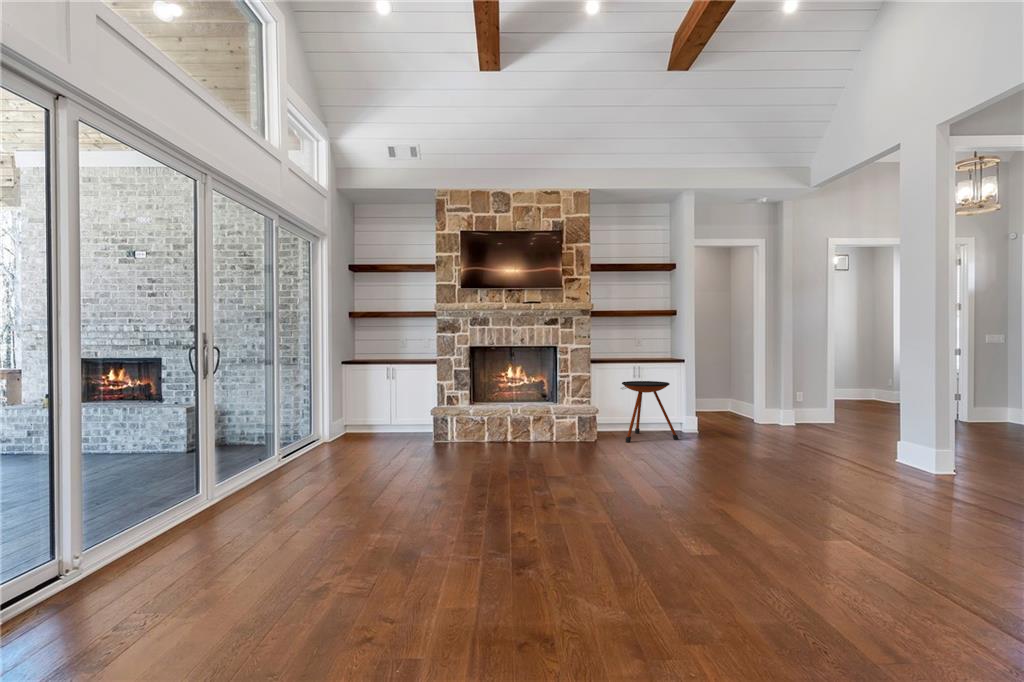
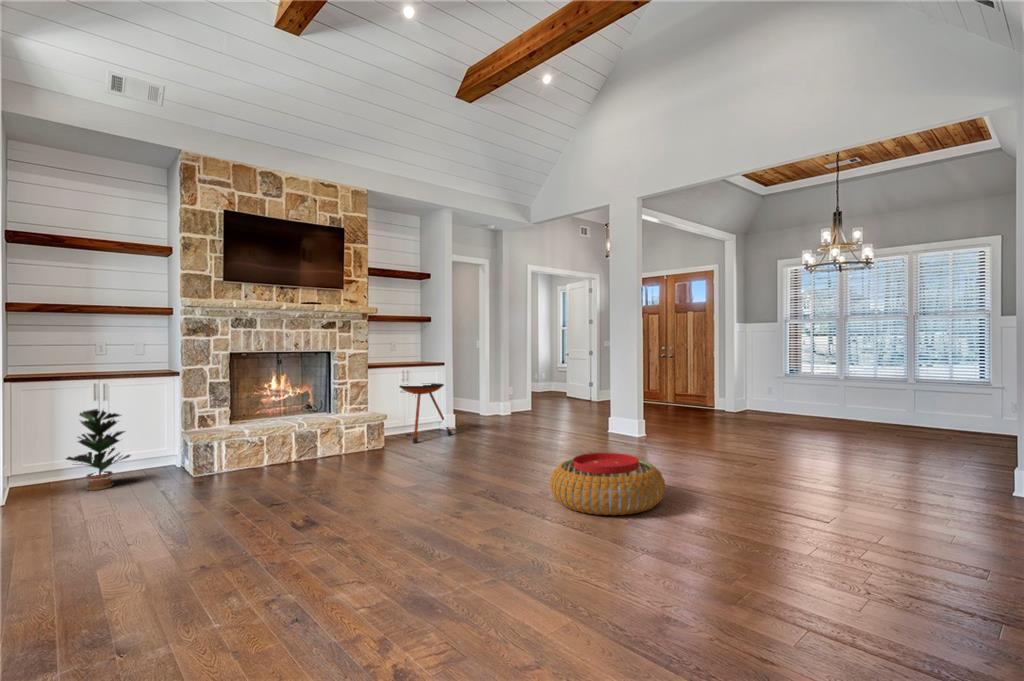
potted plant: none [369,384,403,440] -> present [66,409,130,490]
pouf: none [617,486,766,573] -> present [550,453,665,515]

